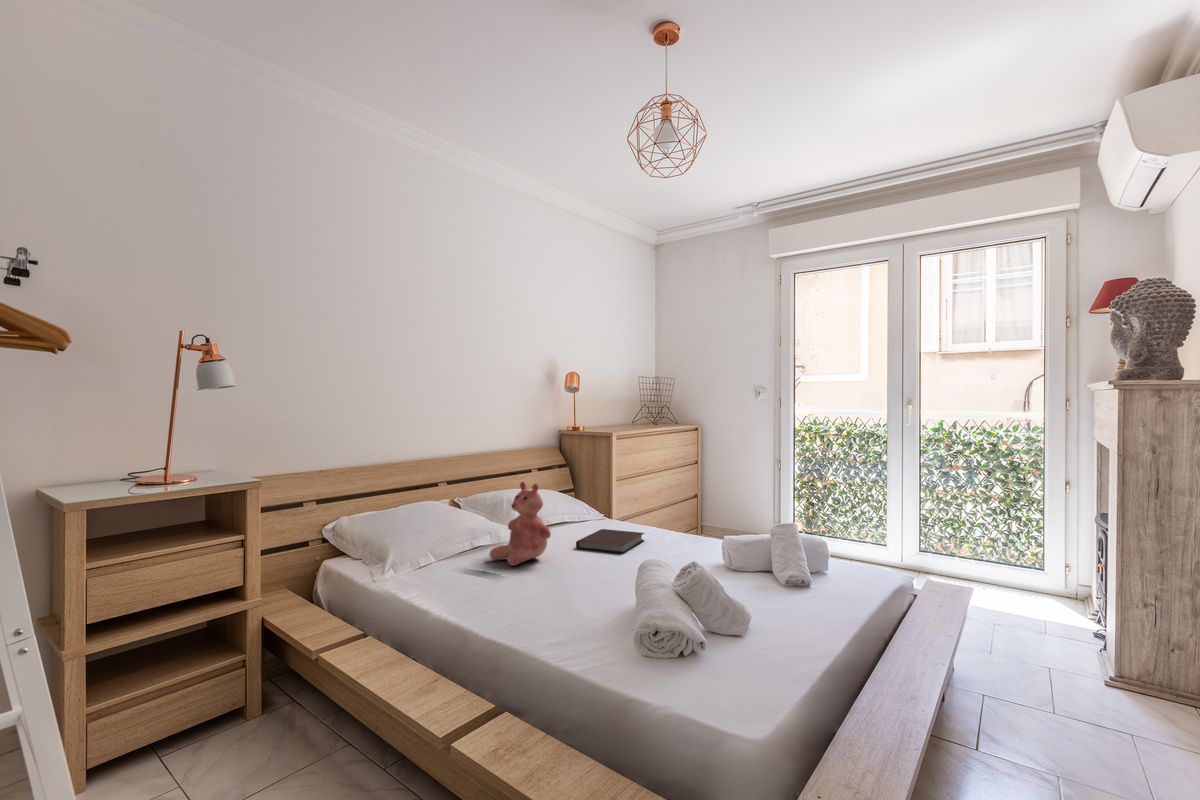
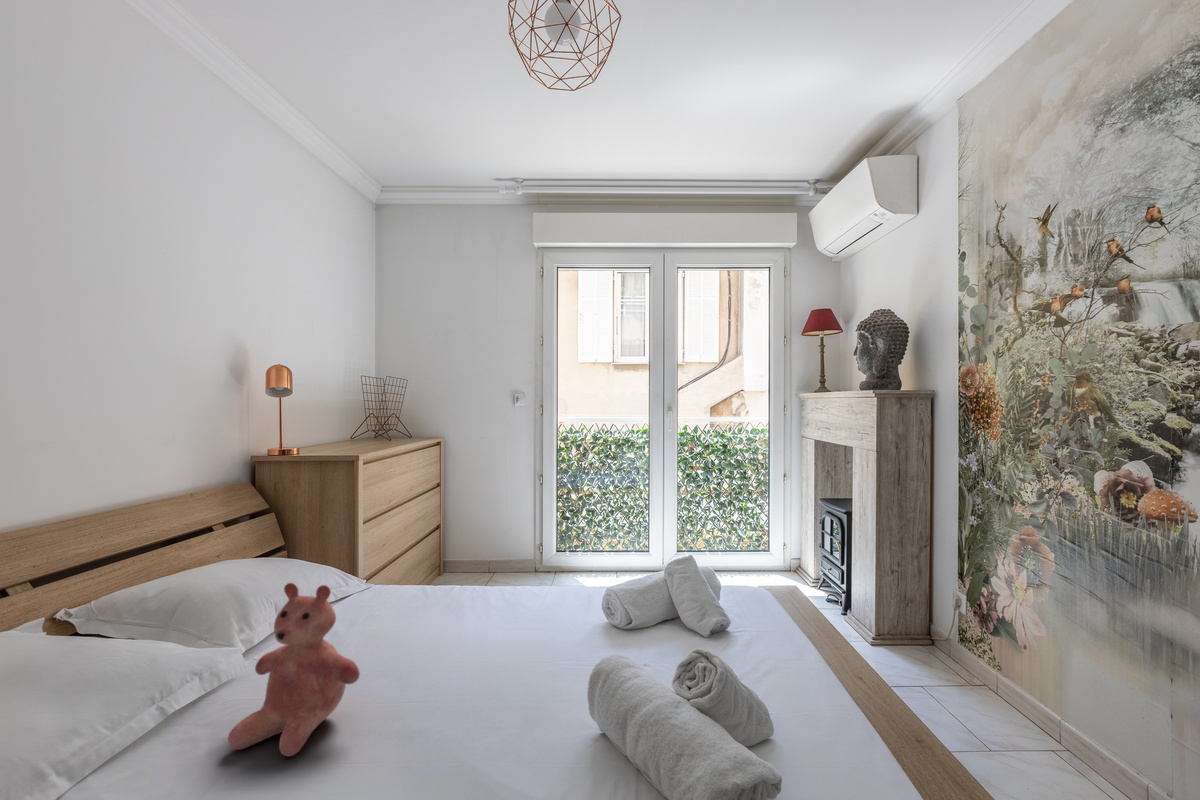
notebook: present [576,529,644,553] -> none [375,616,466,670]

